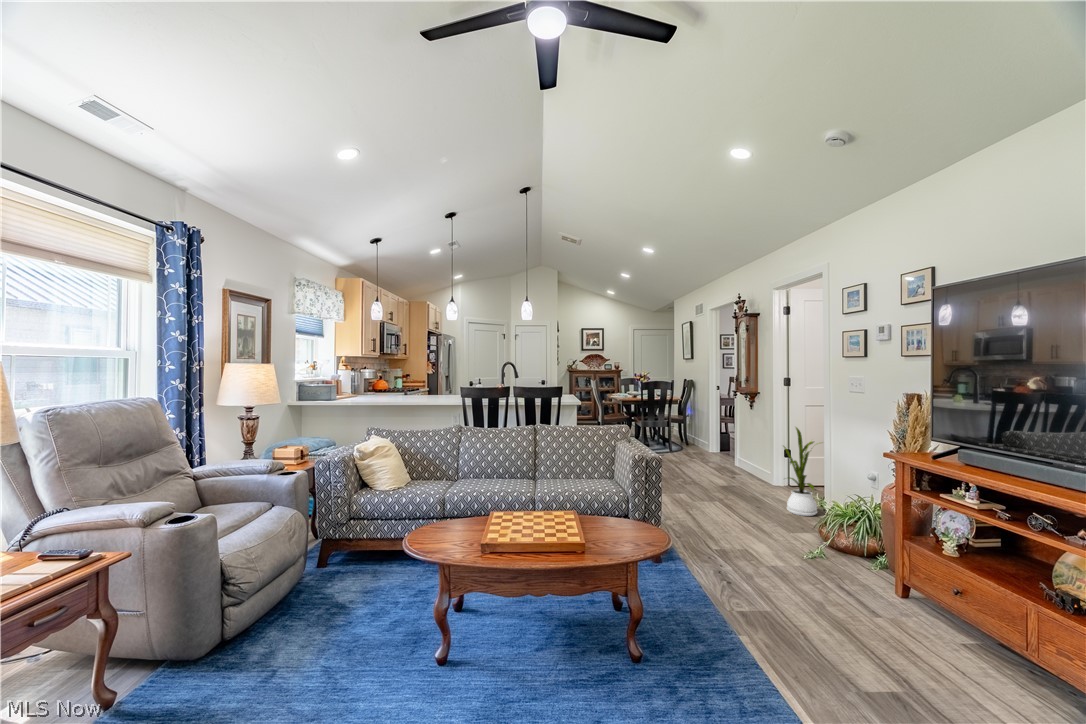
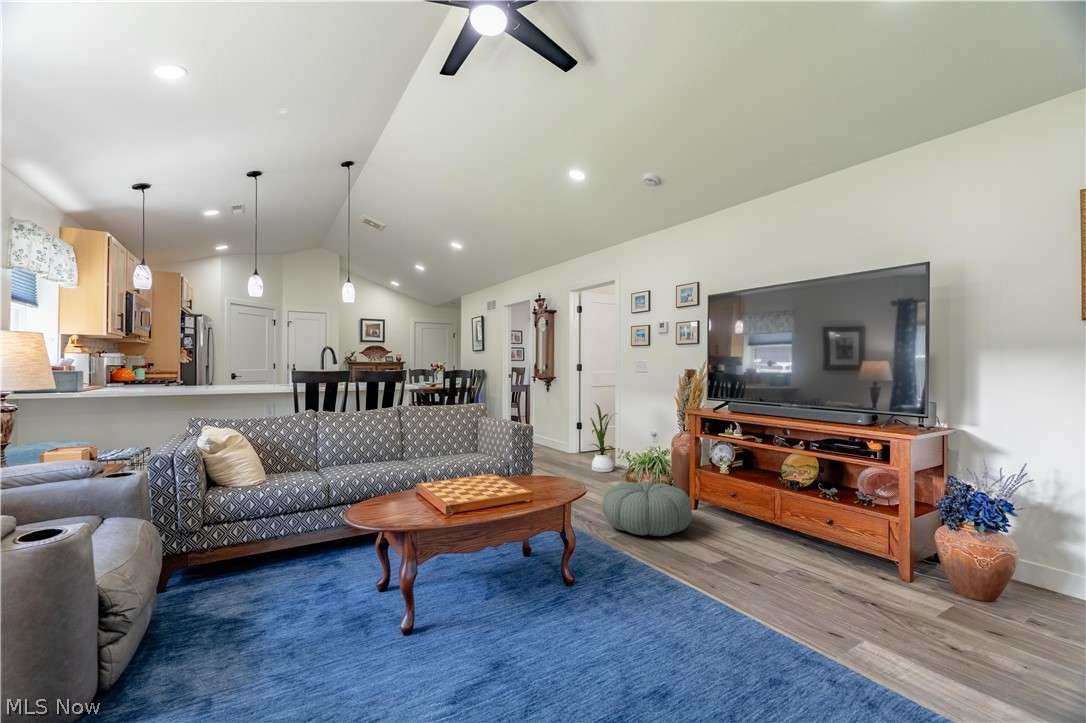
pouf: none [741,541,875,629] -> present [602,481,692,536]

